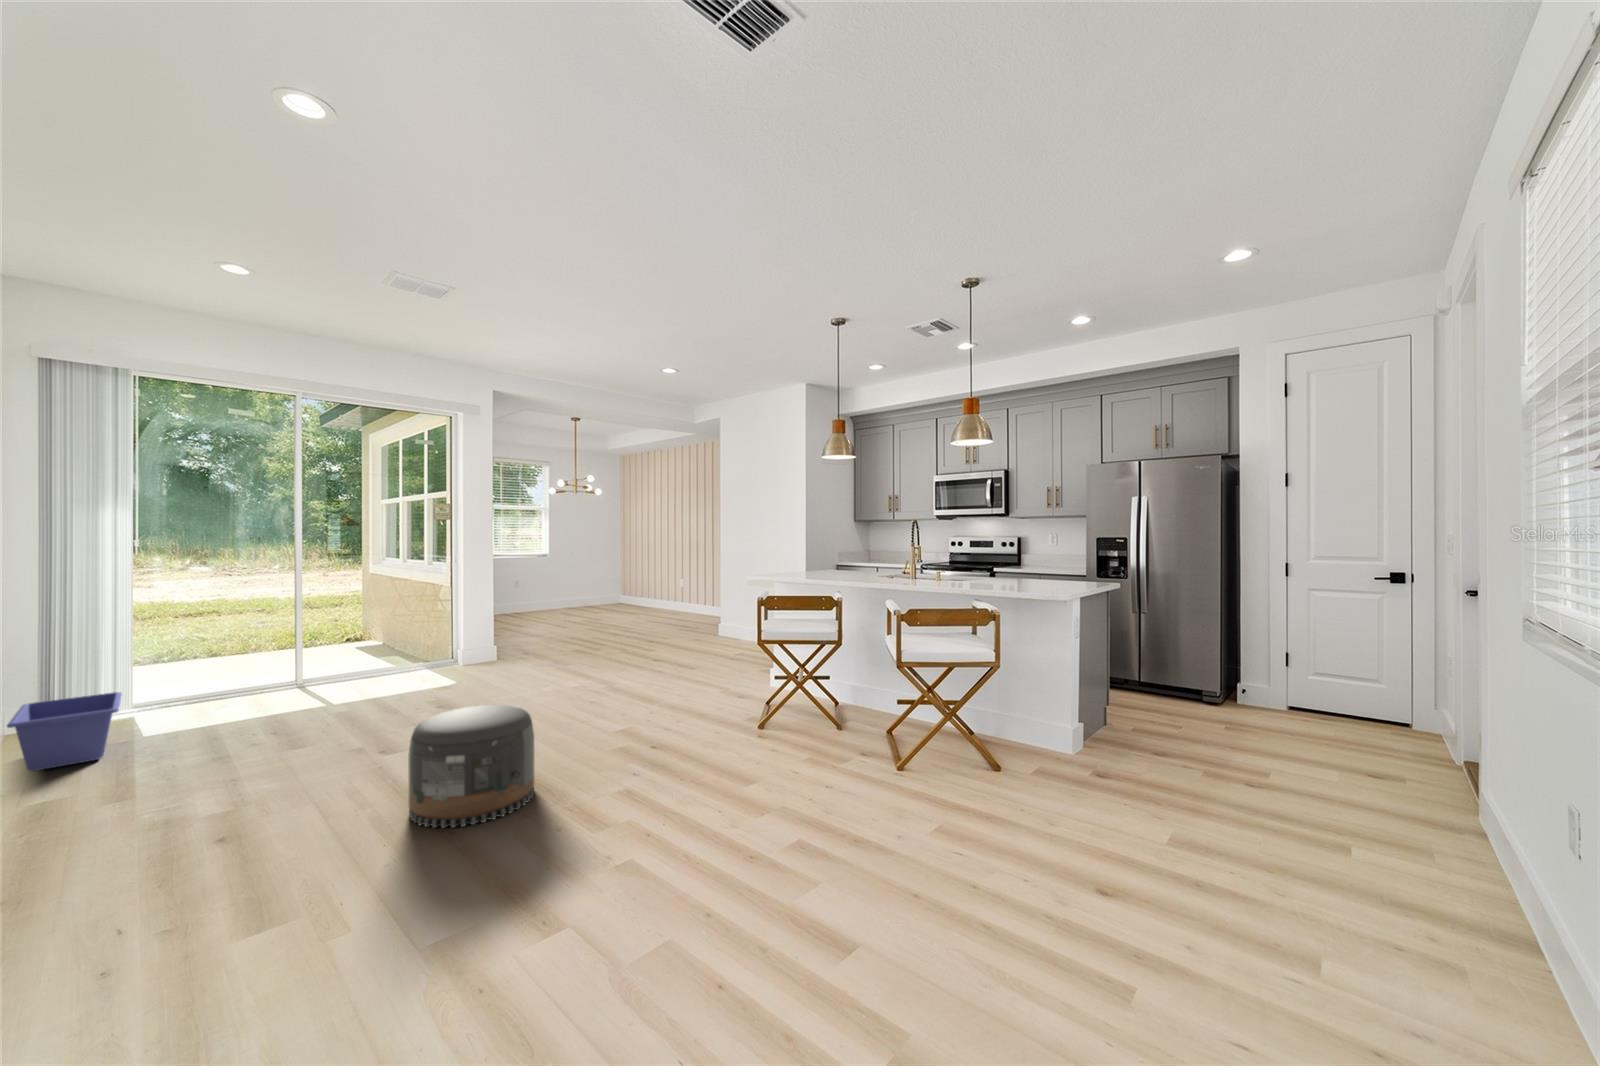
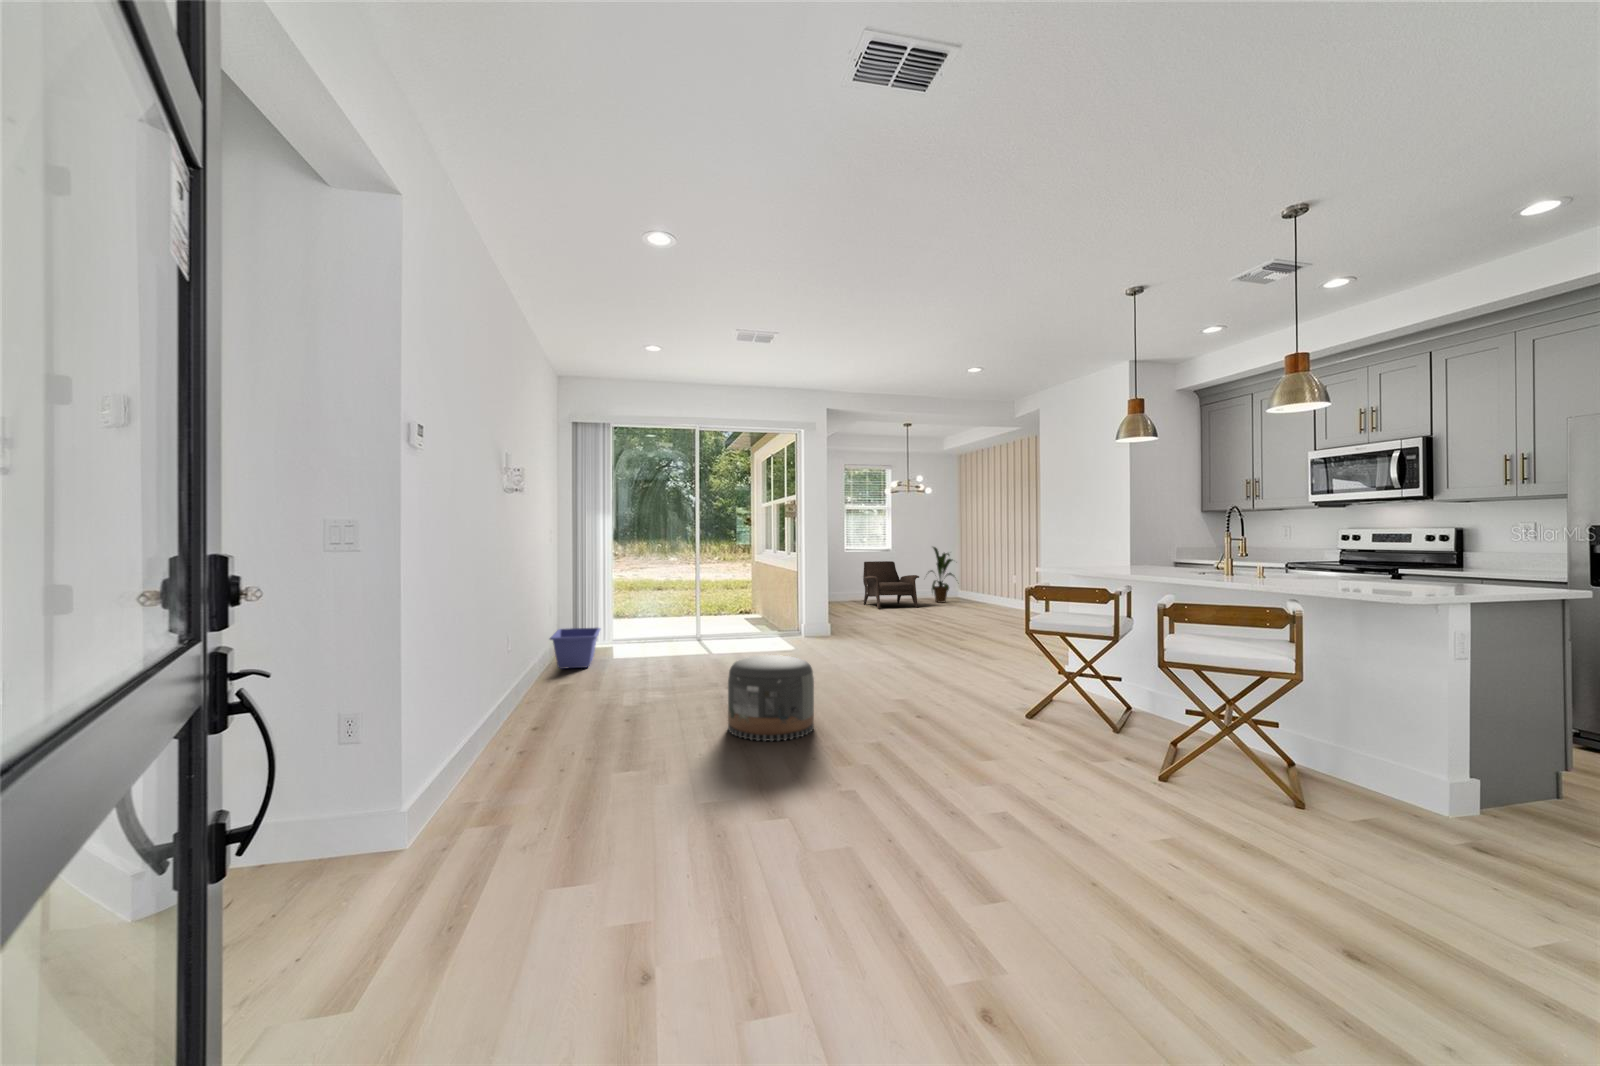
house plant: none [587,550,627,608] -> present [930,547,954,603]
armchair: none [520,567,586,620] -> present [863,561,919,609]

